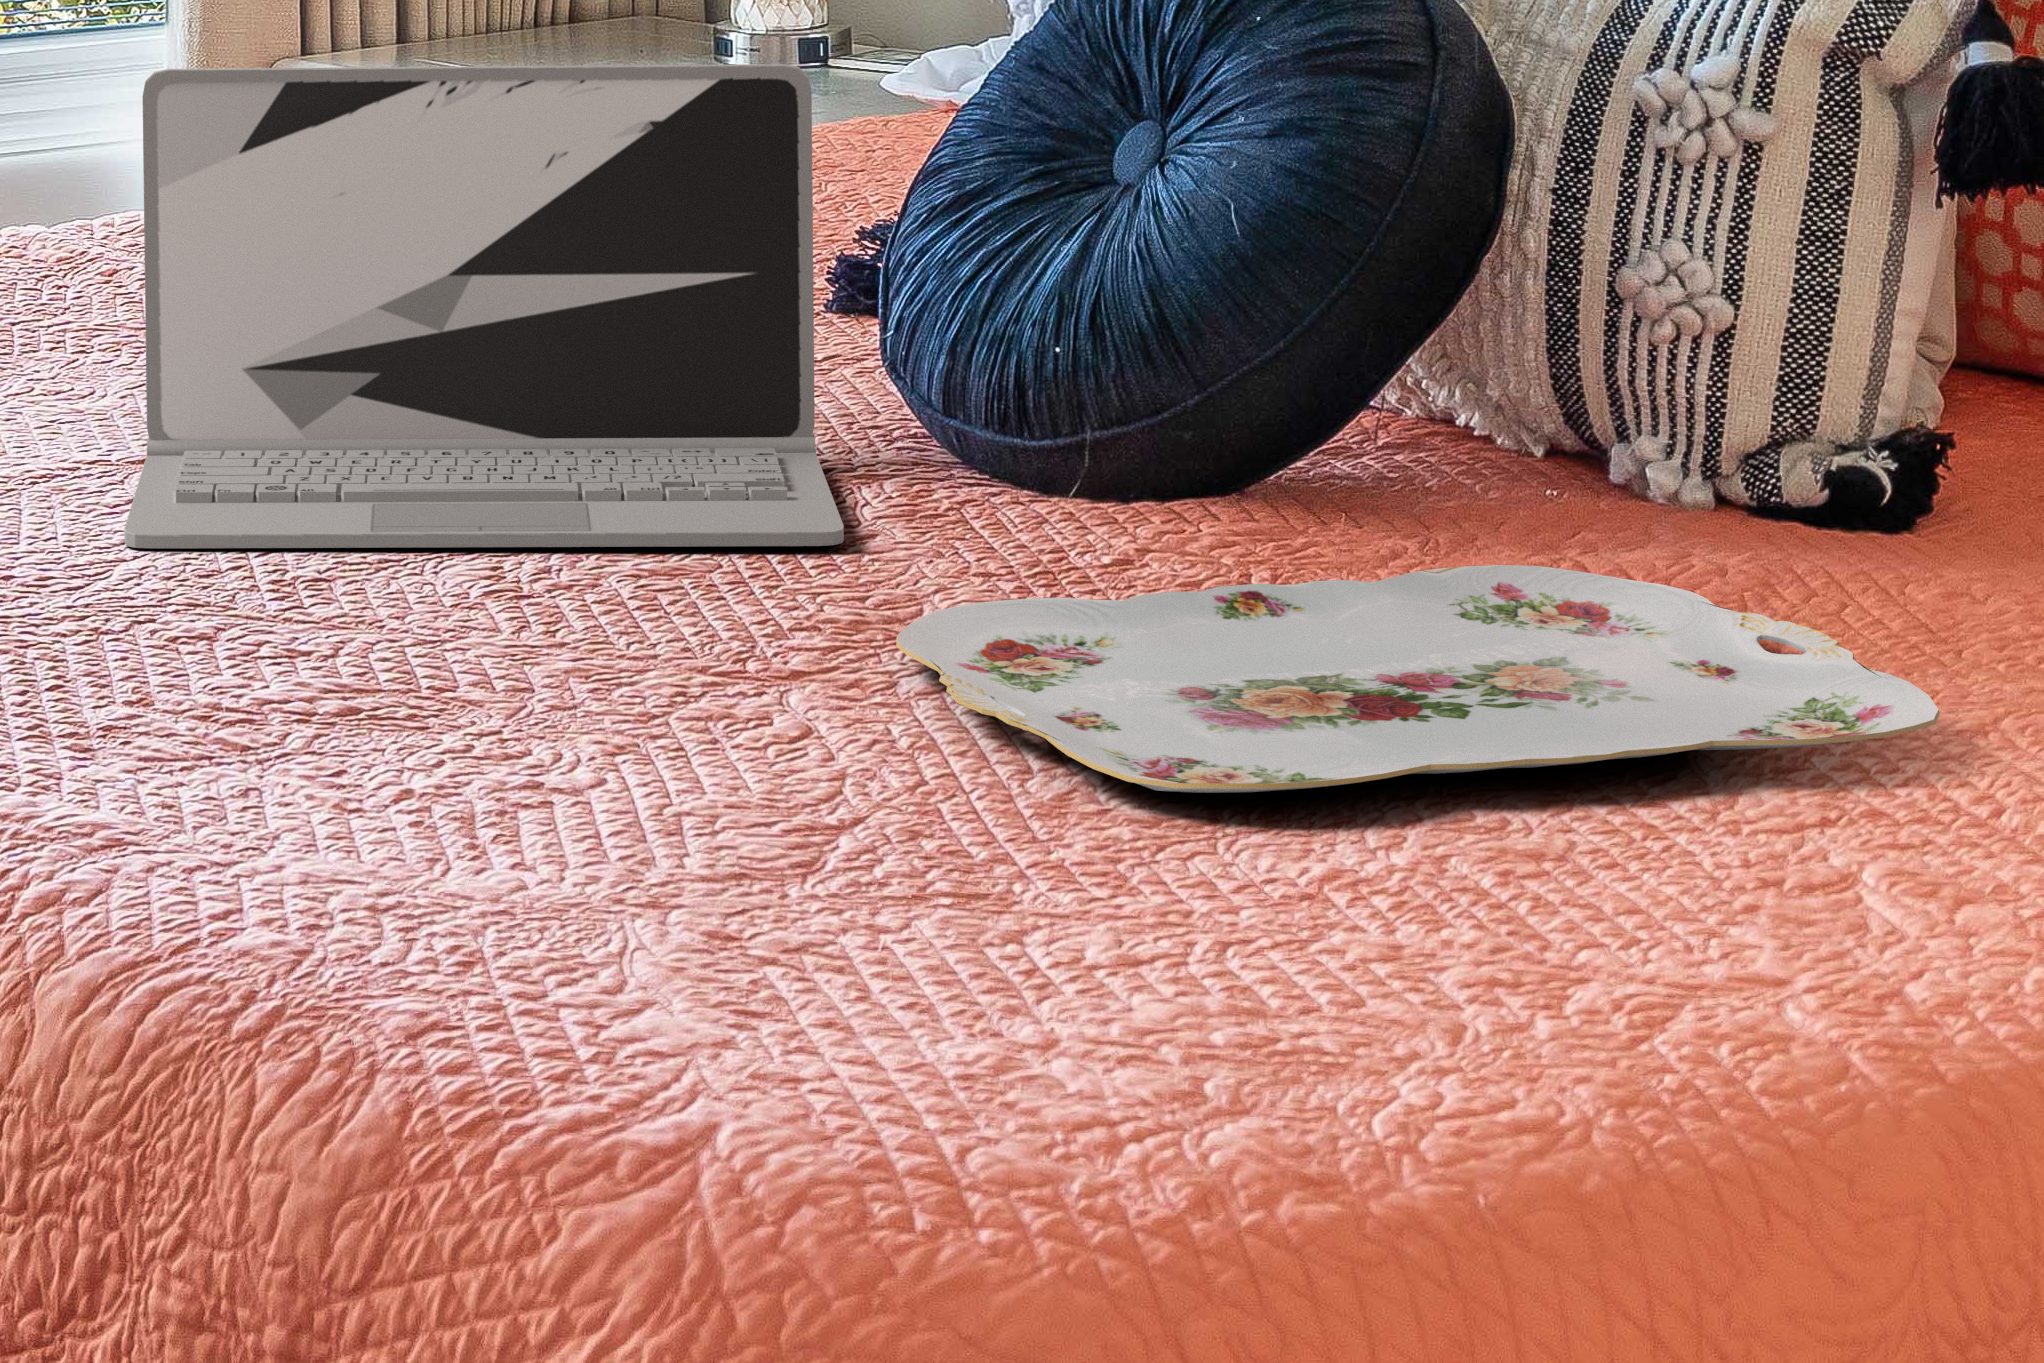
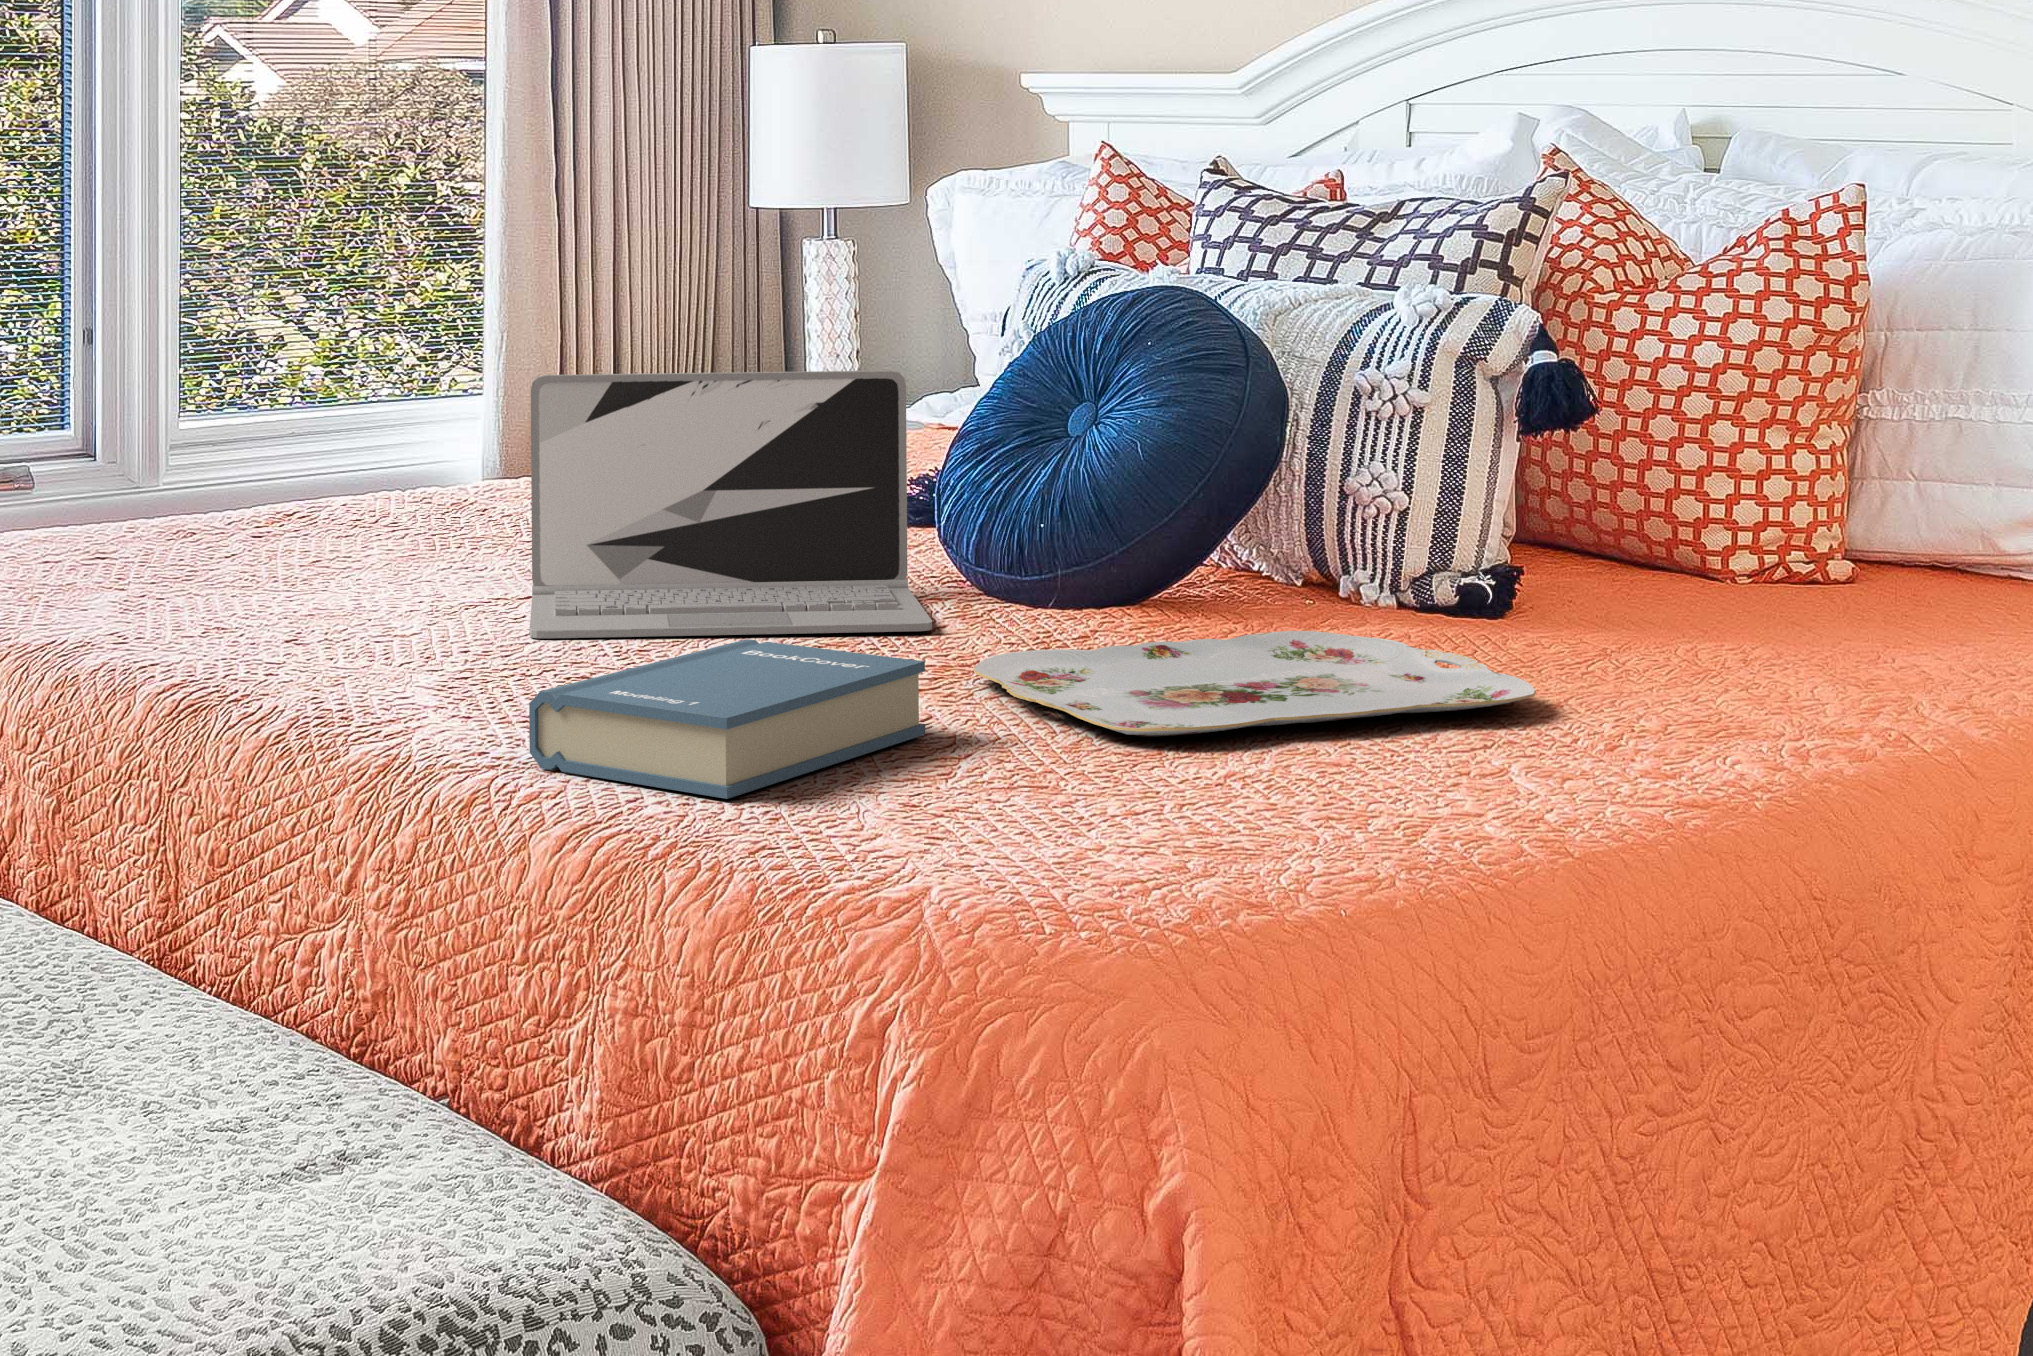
hardback book: none [53,588,784,918] -> present [529,639,925,799]

